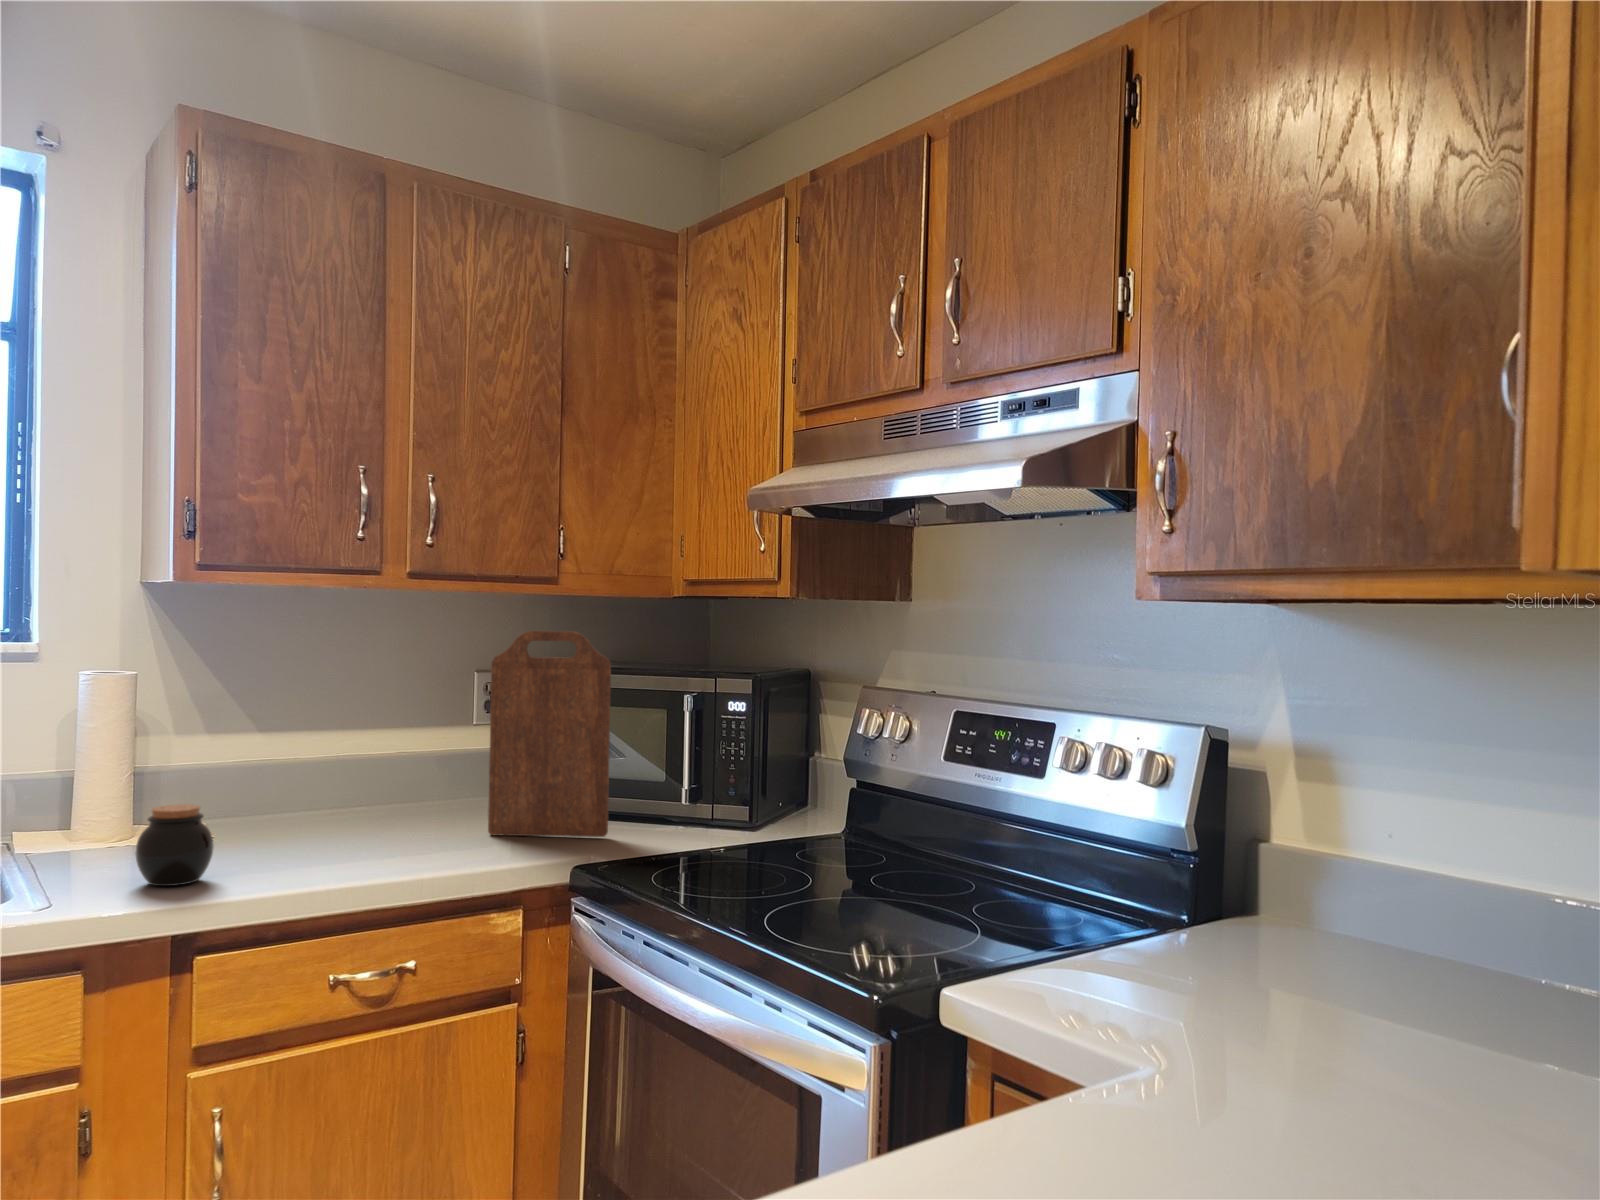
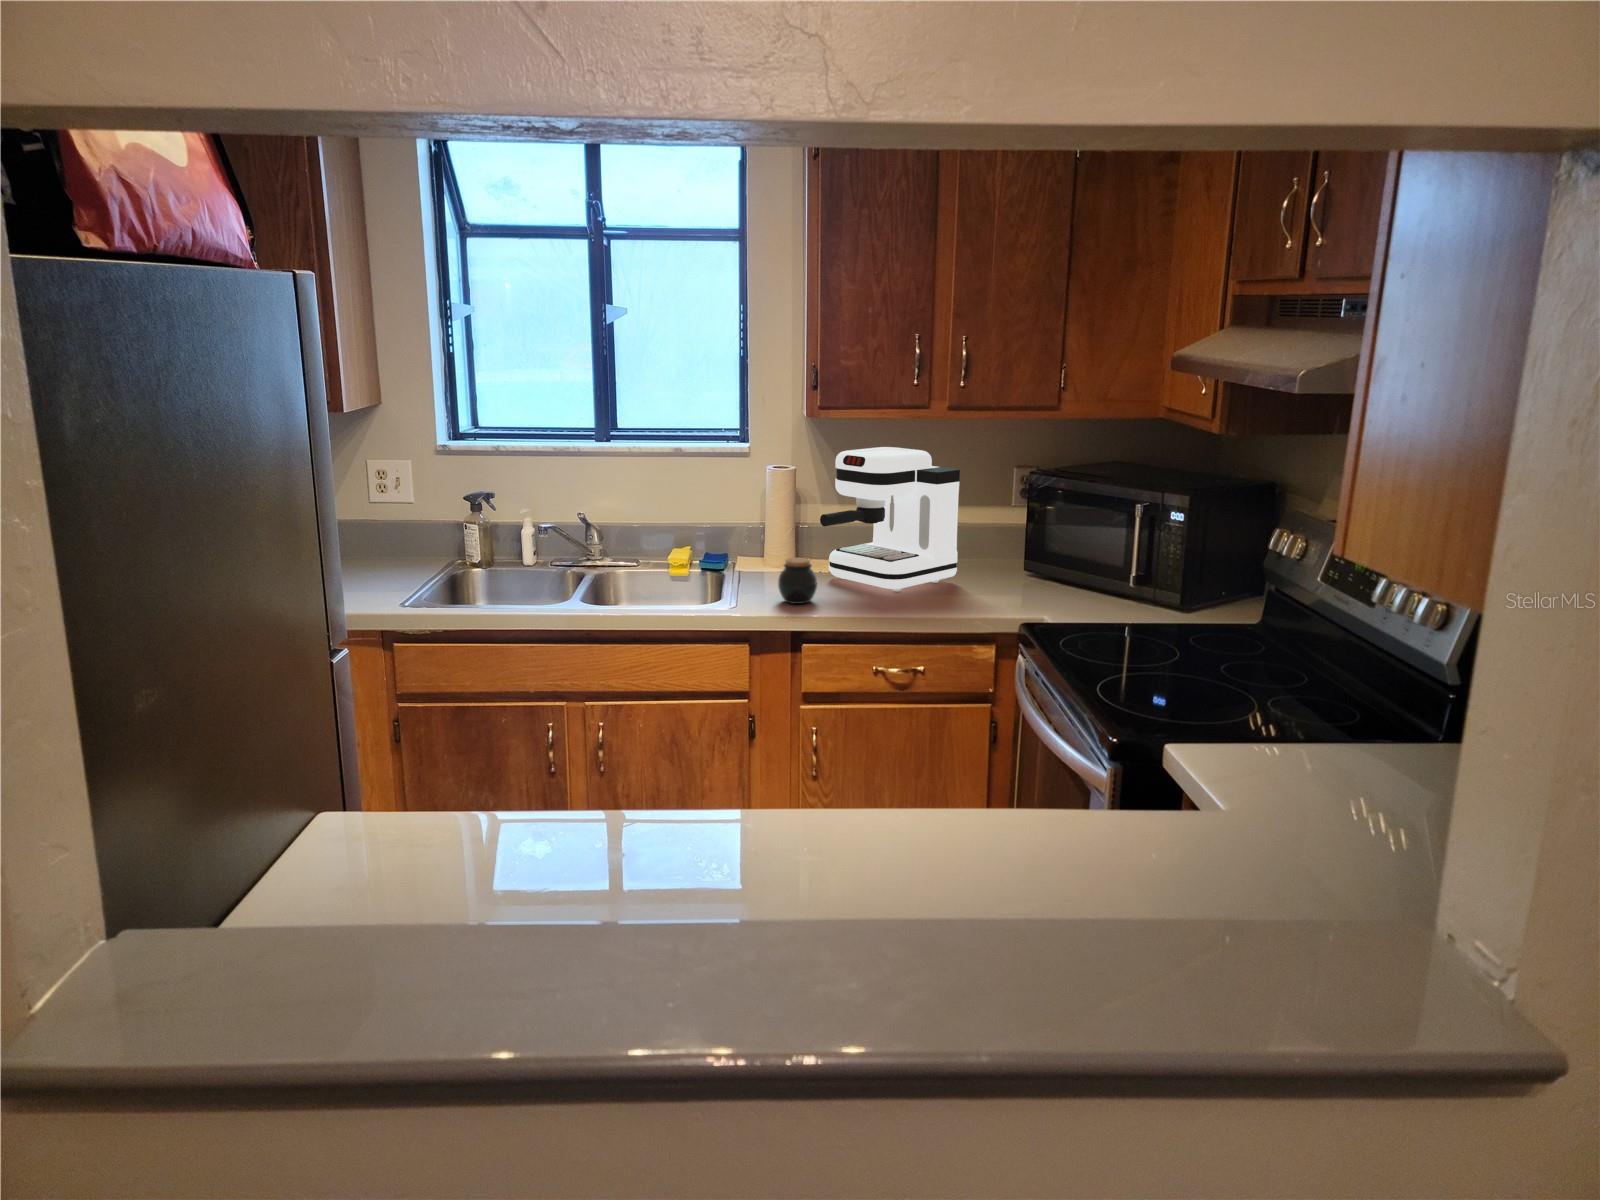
cutting board: present [488,631,611,837] -> none [993,452,1080,603]
coffee maker: none [207,636,427,850] -> present [820,447,960,591]

